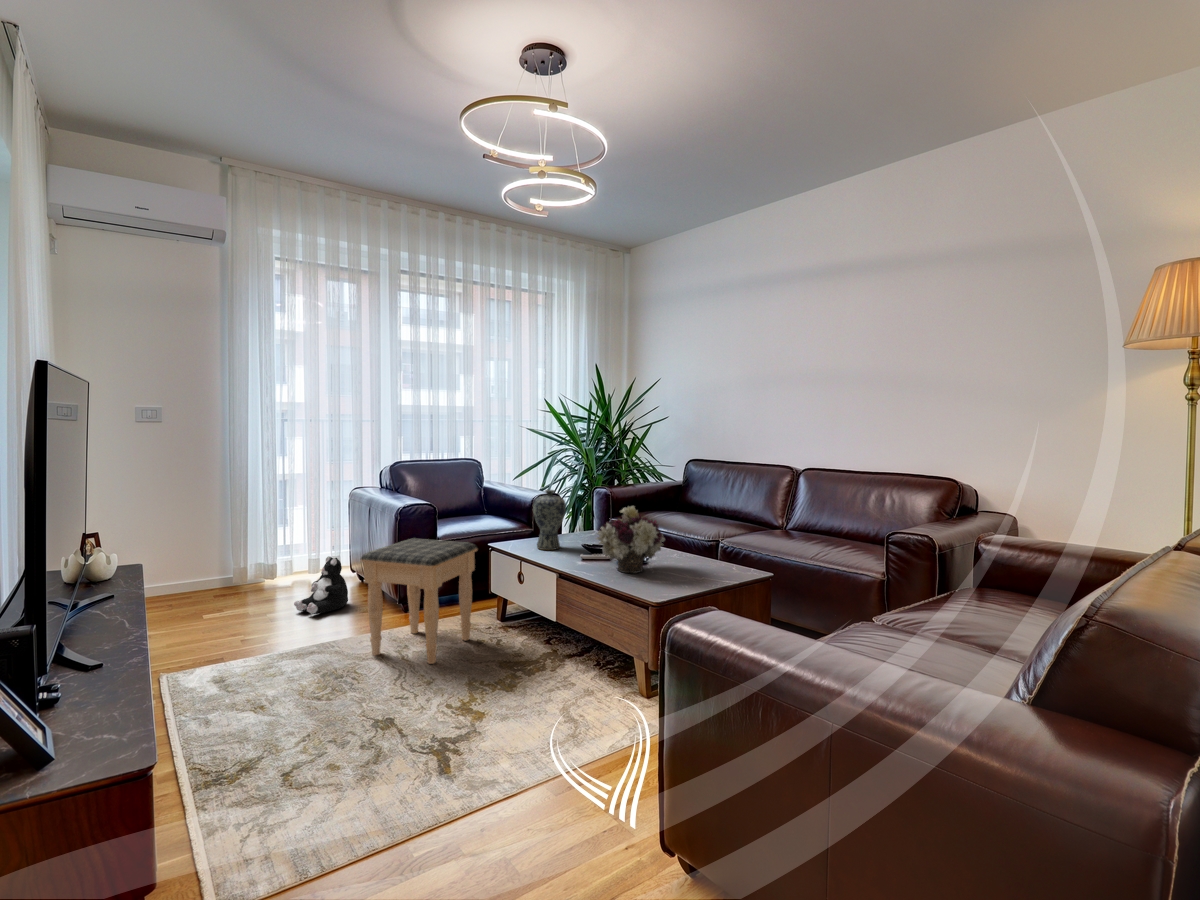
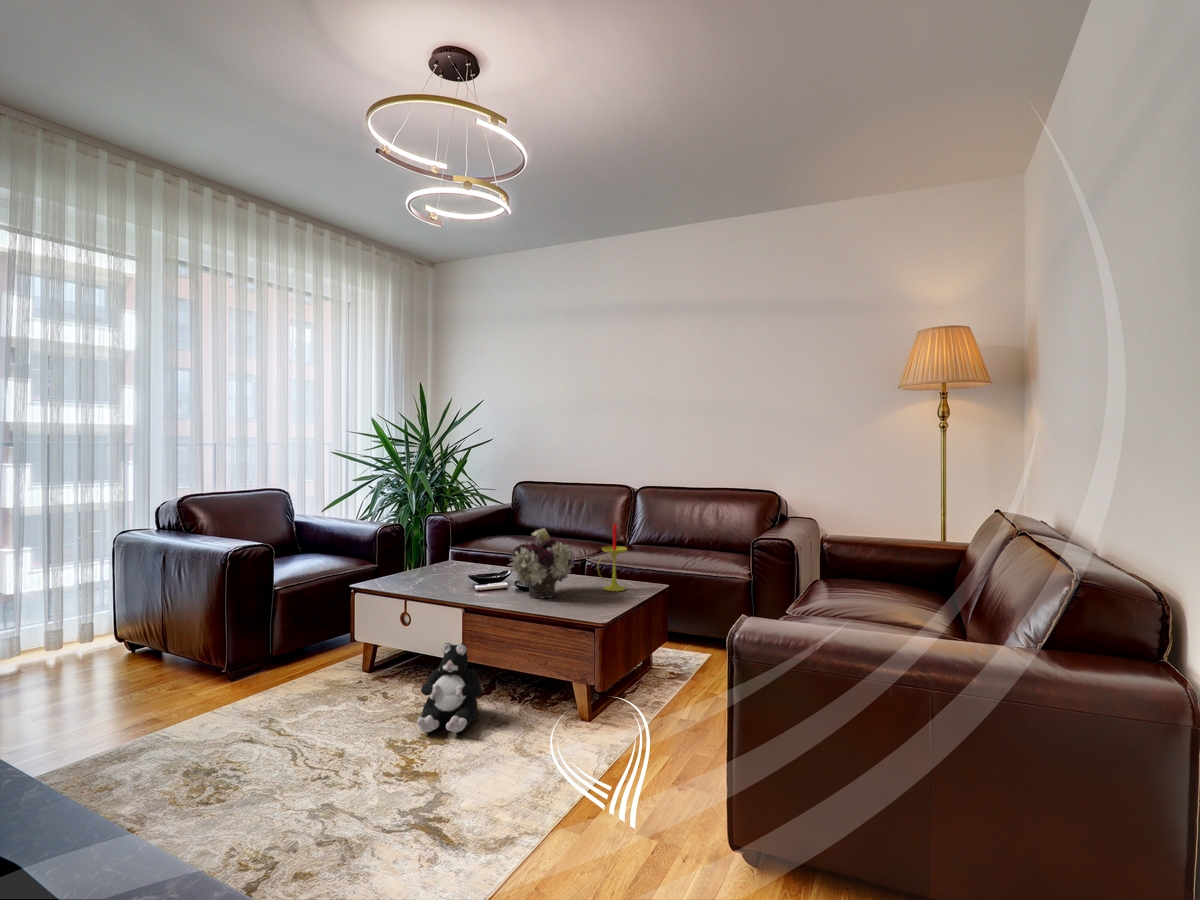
vase: present [533,490,566,550] -> none [412,517,450,585]
candle: none [688,504,722,574] -> present [597,524,627,591]
footstool: present [361,538,477,664] -> none [218,583,359,739]
plush toy: present [294,557,348,614] -> present [417,643,482,733]

